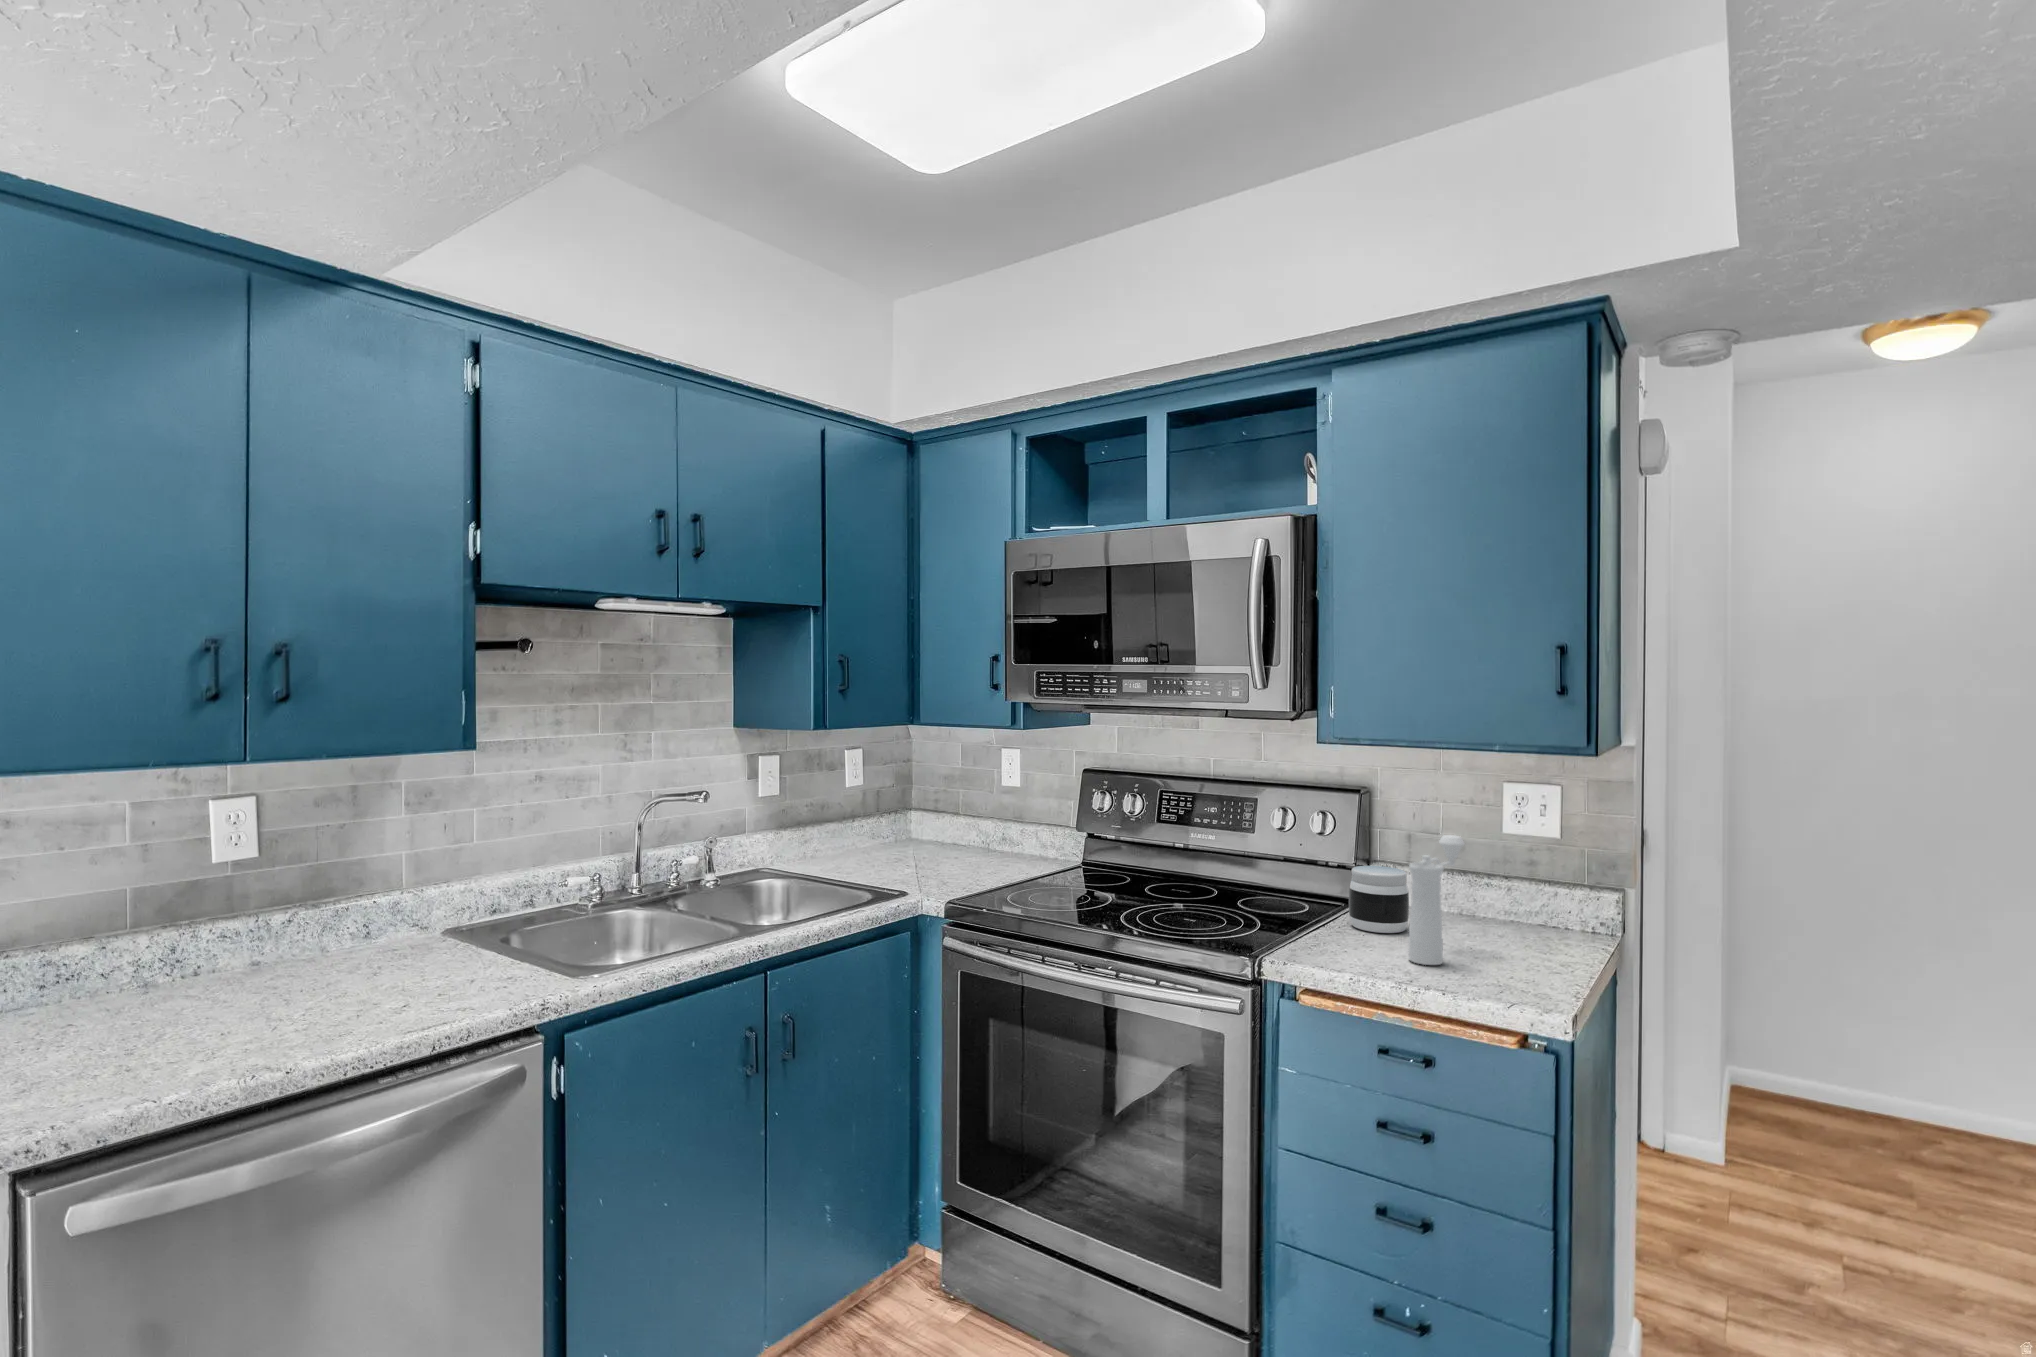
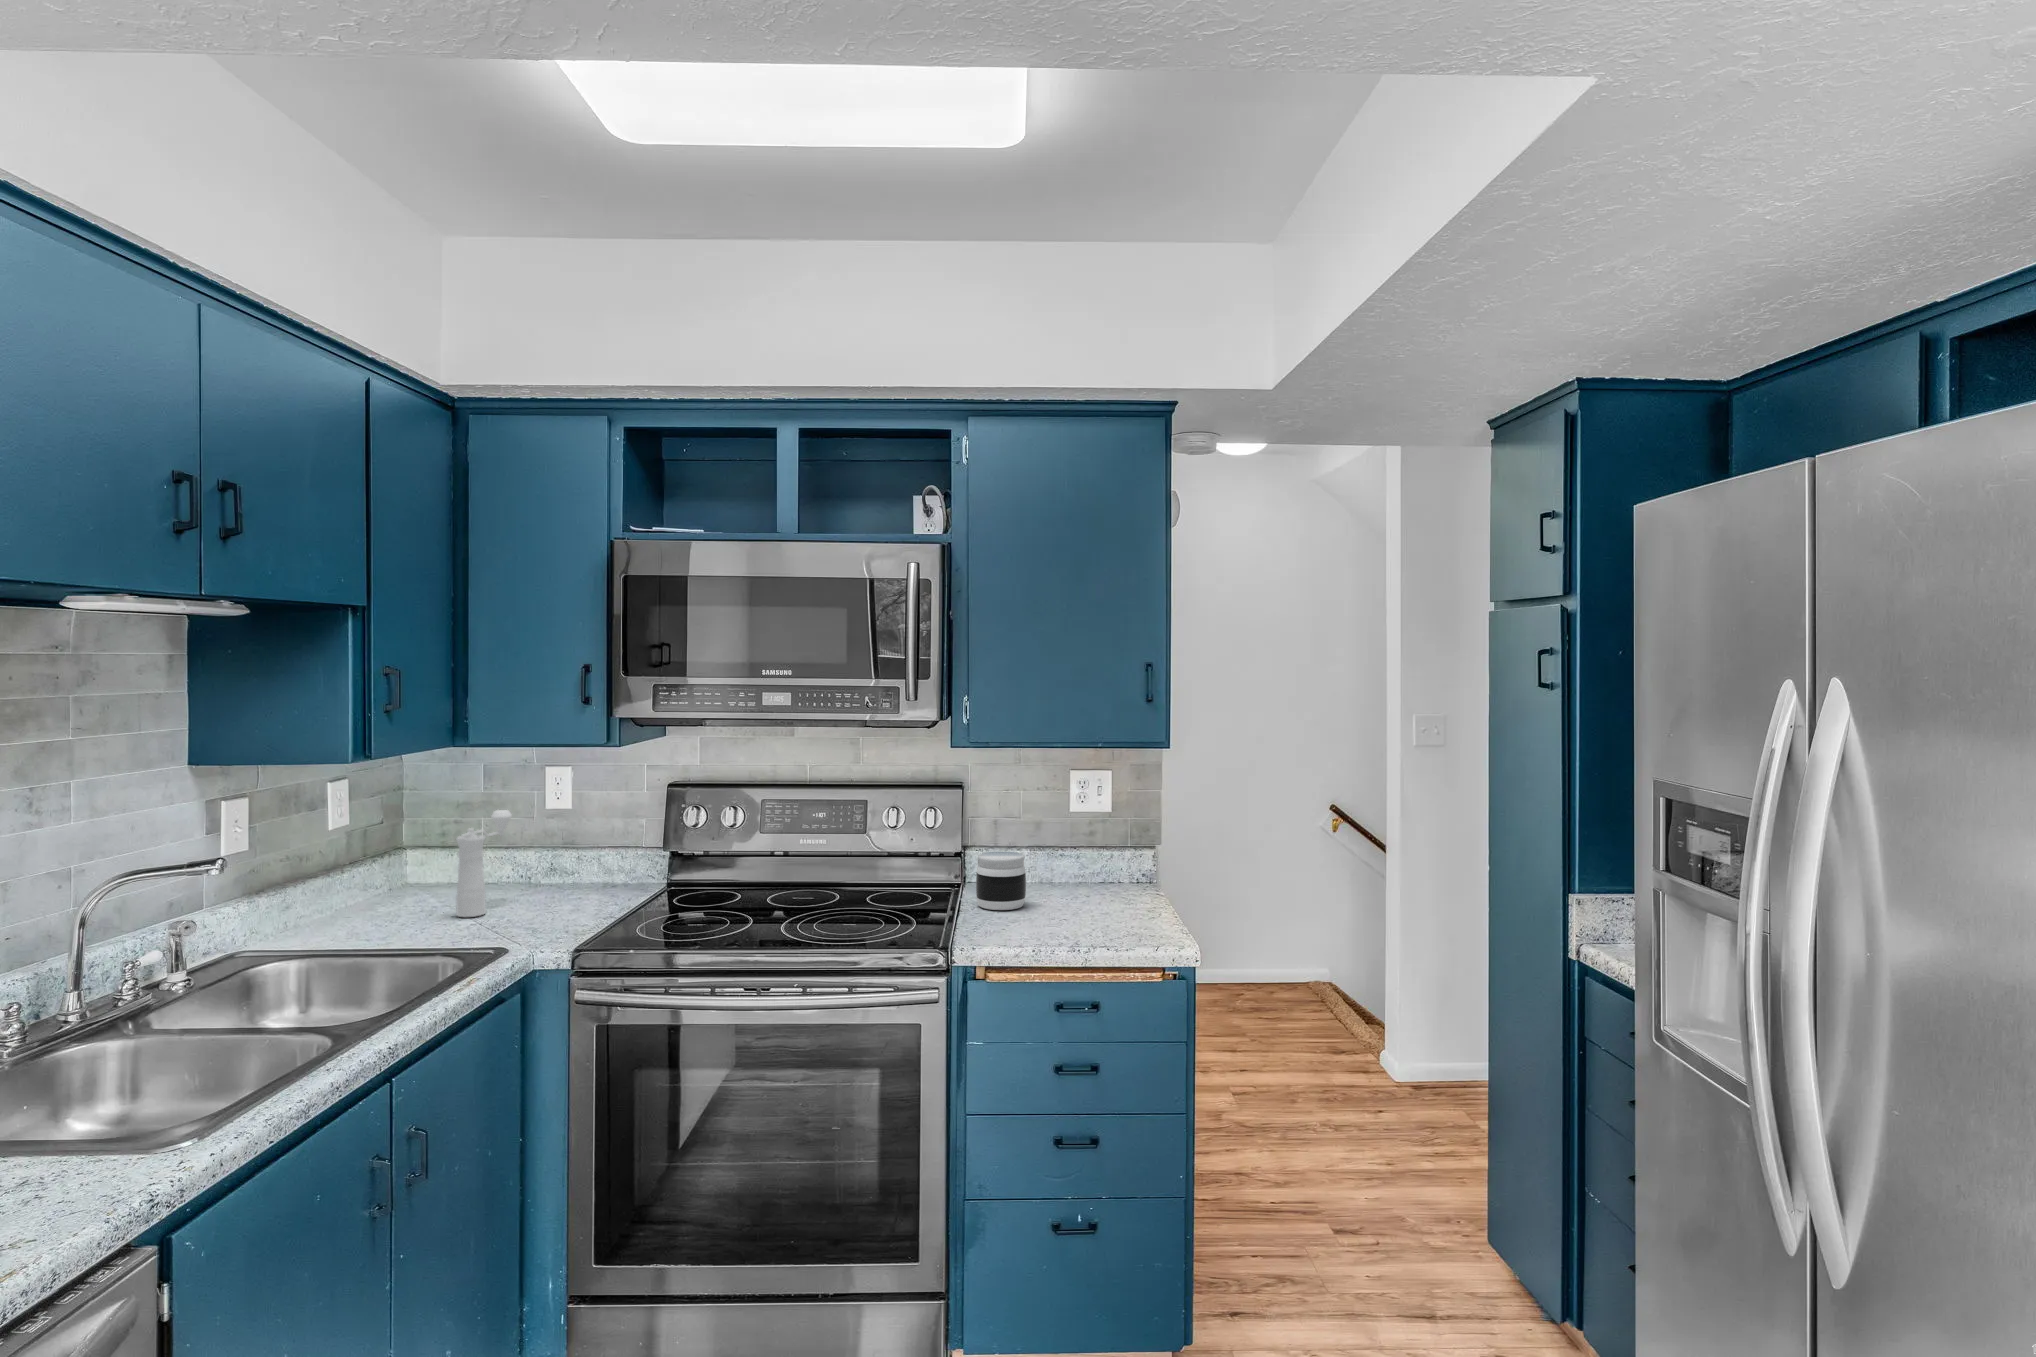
pepper mill: present [1409,835,1464,965] -> present [456,810,512,917]

